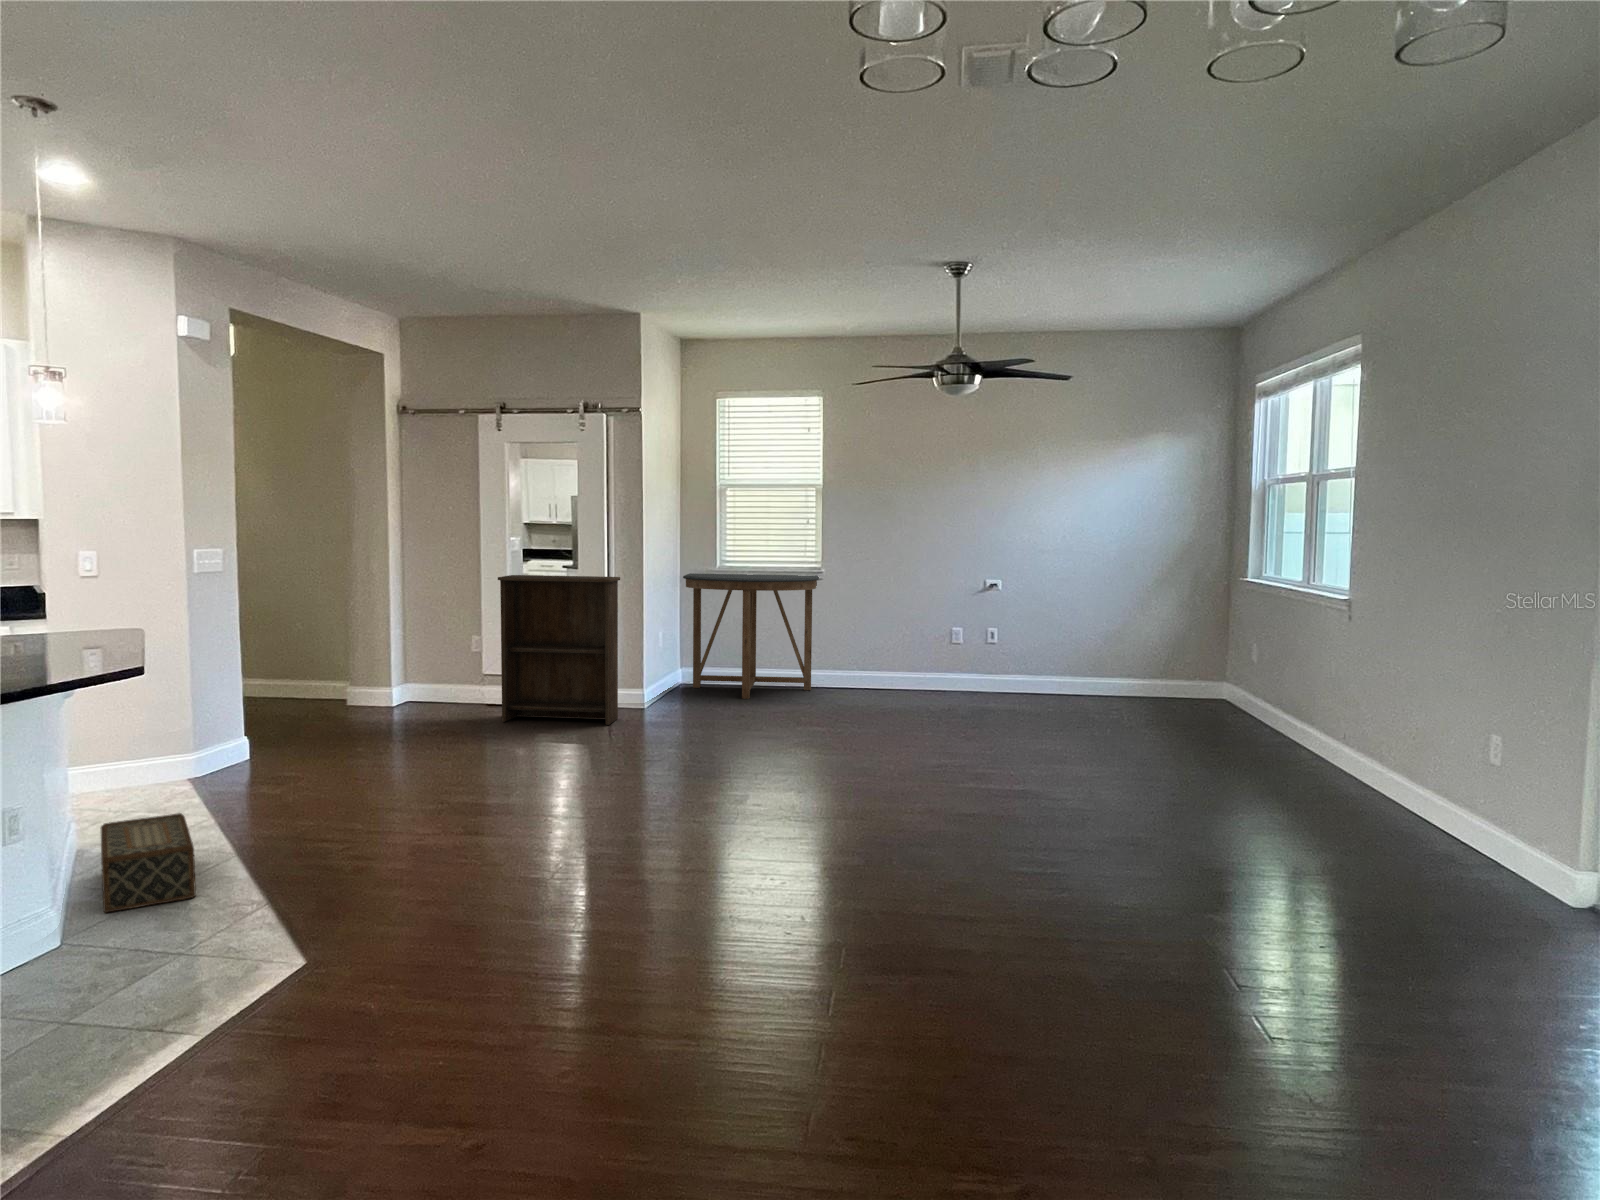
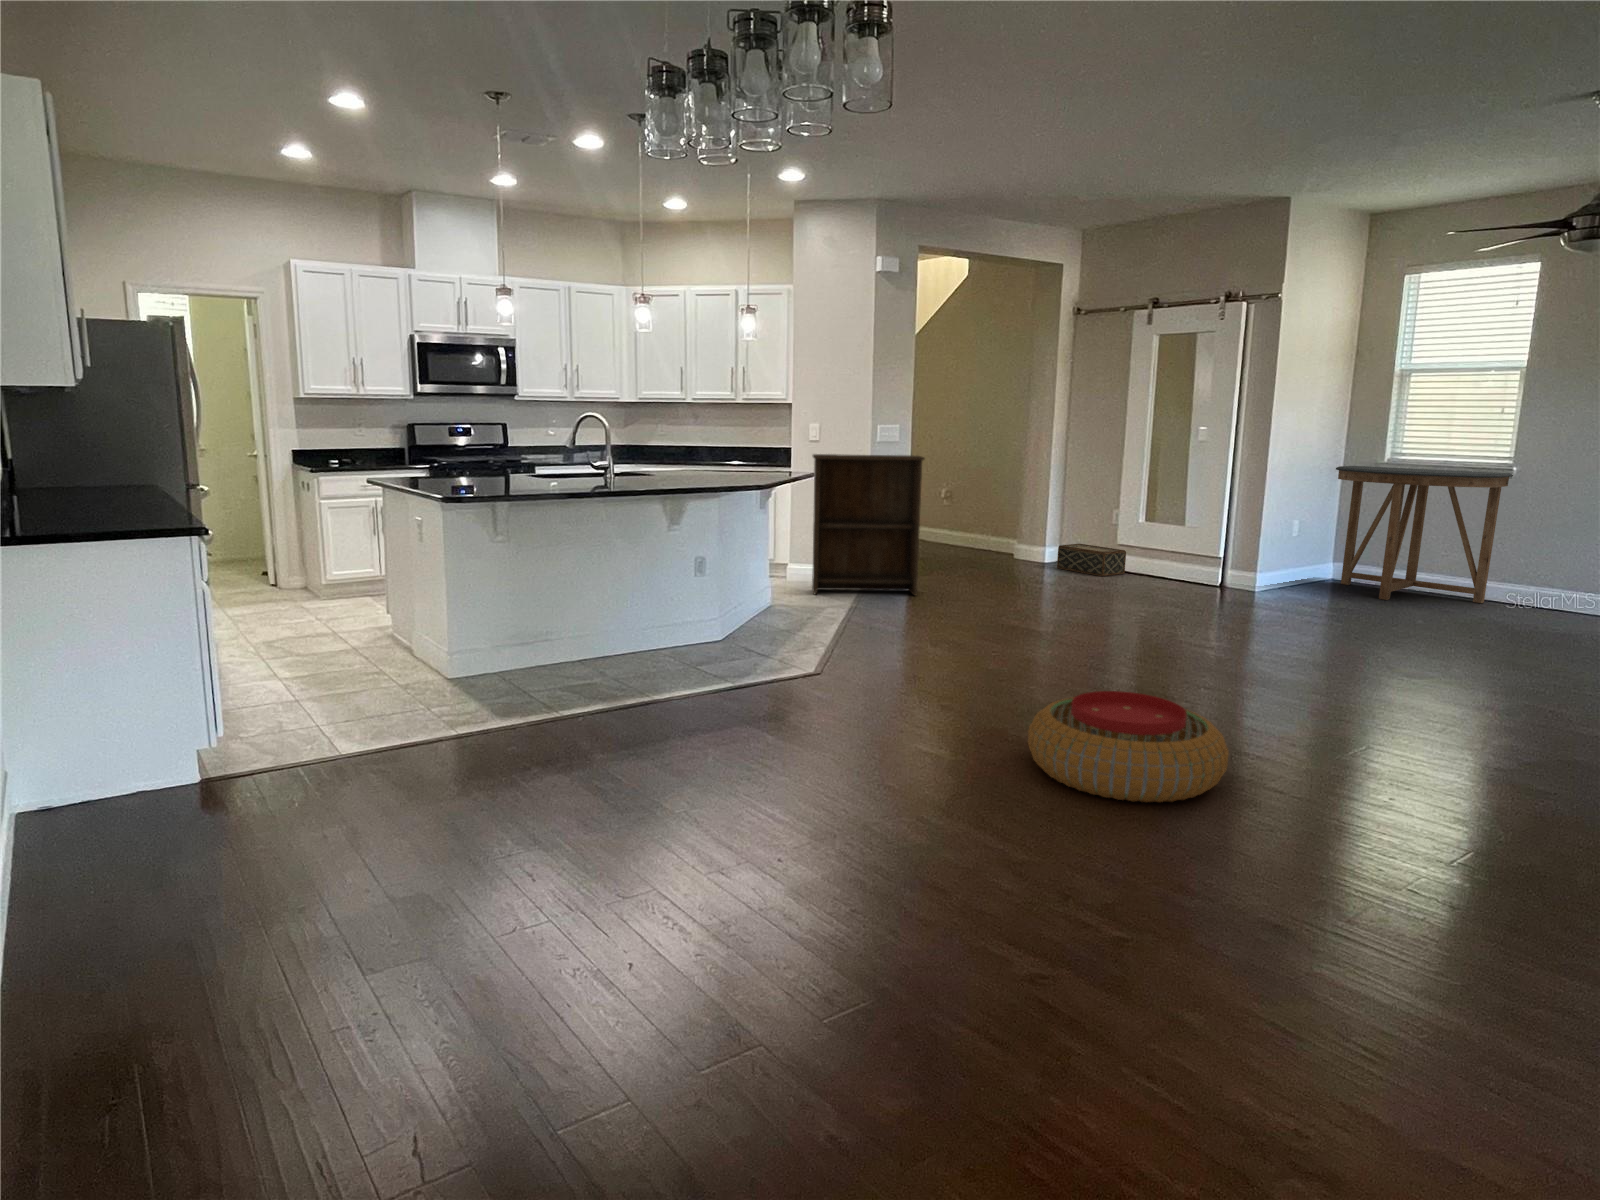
bookshelf: present [498,575,620,725] -> present [812,454,925,595]
woven basket: present [100,813,196,912] -> present [1057,544,1126,576]
pouf: none [753,863,969,999] -> present [1028,691,1229,802]

